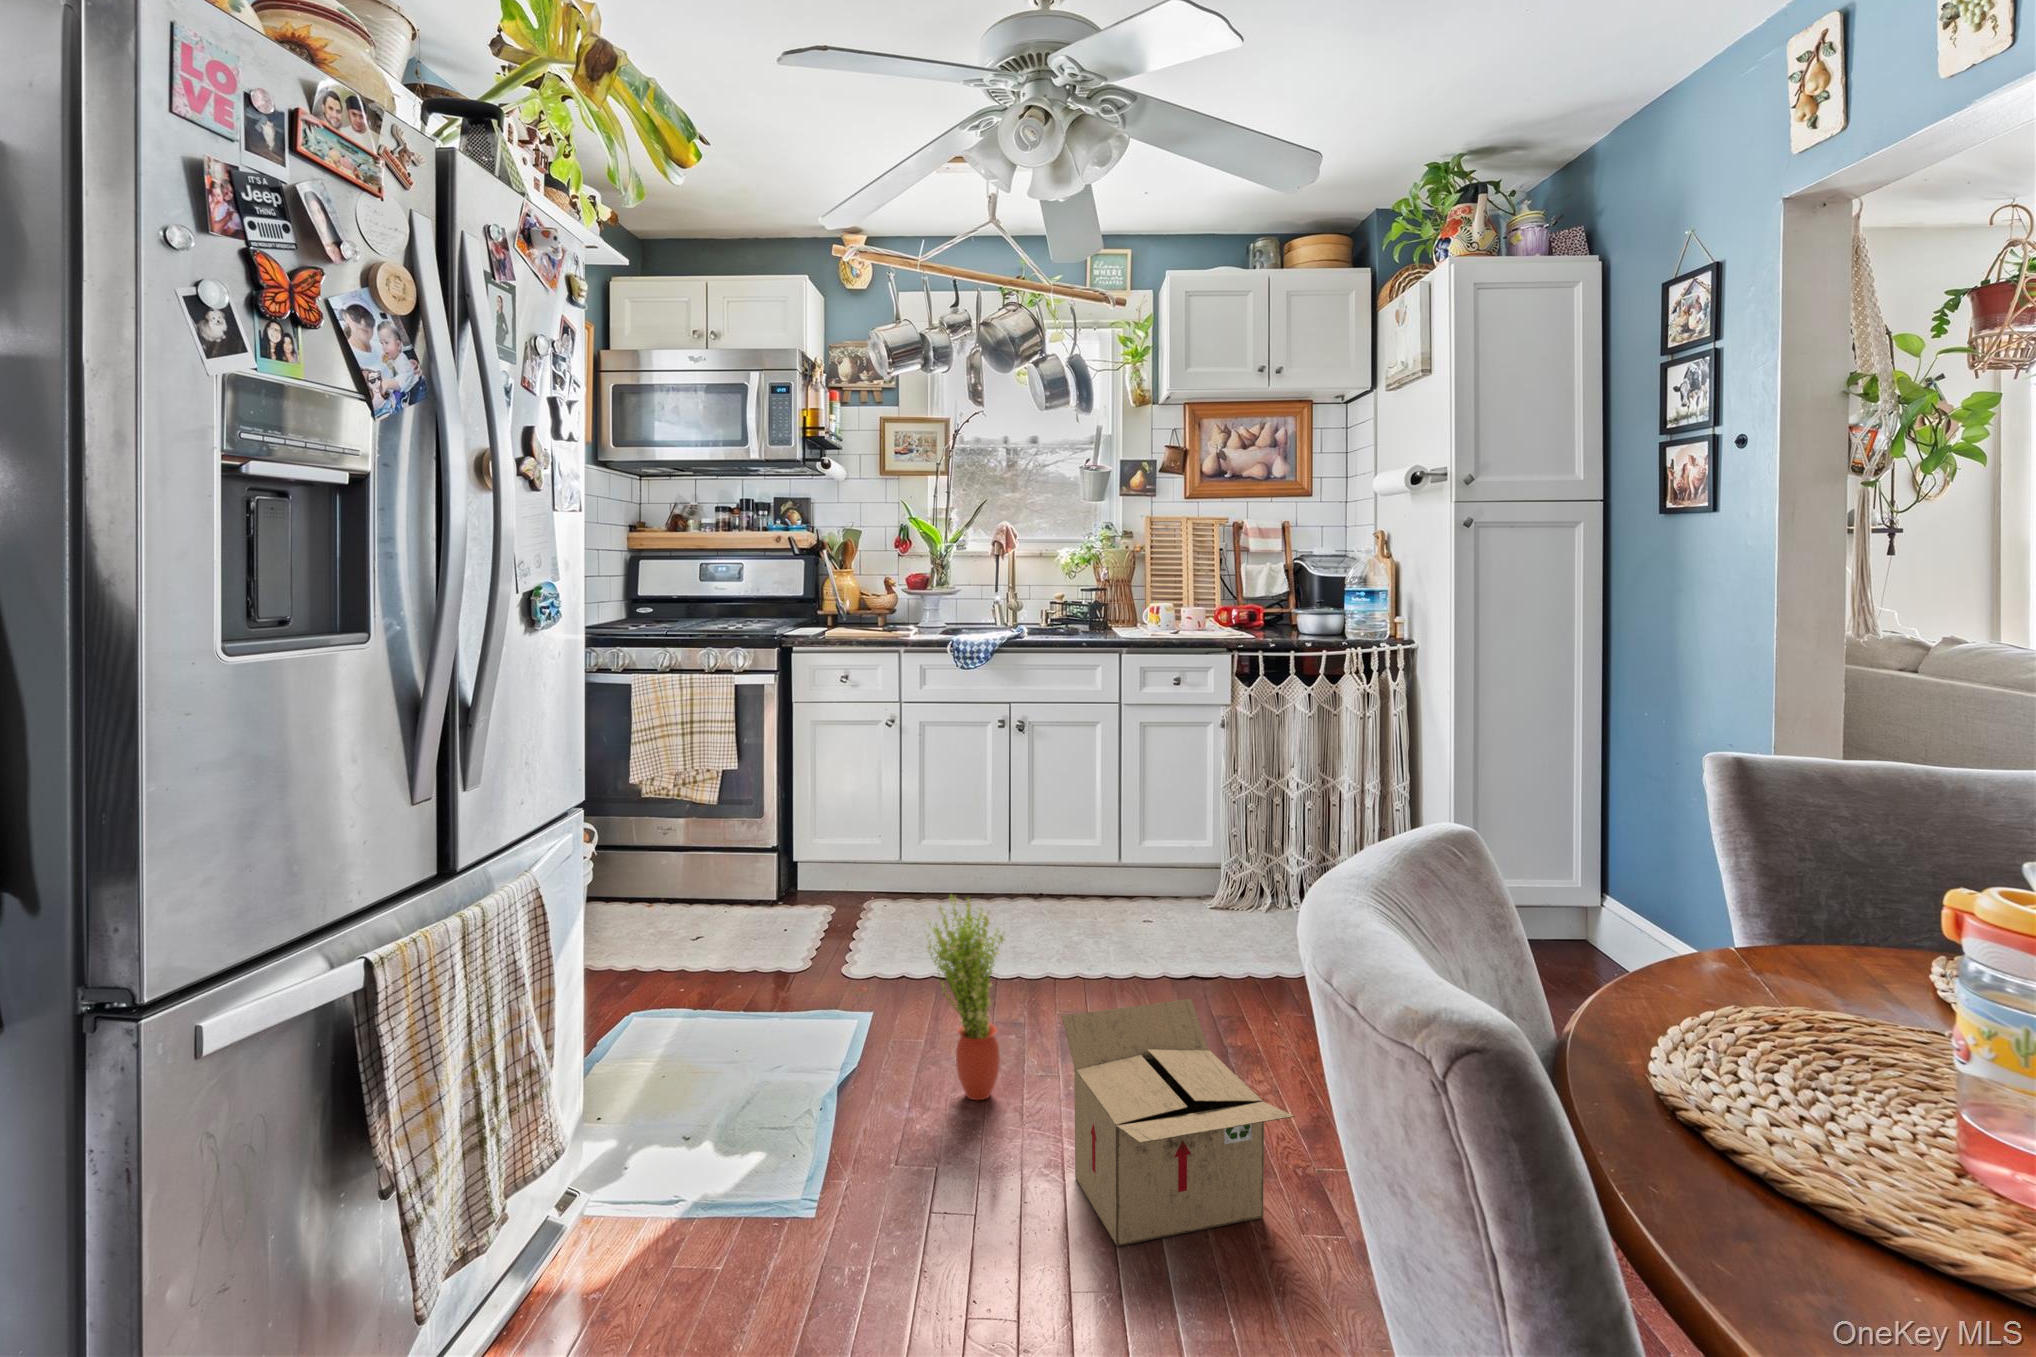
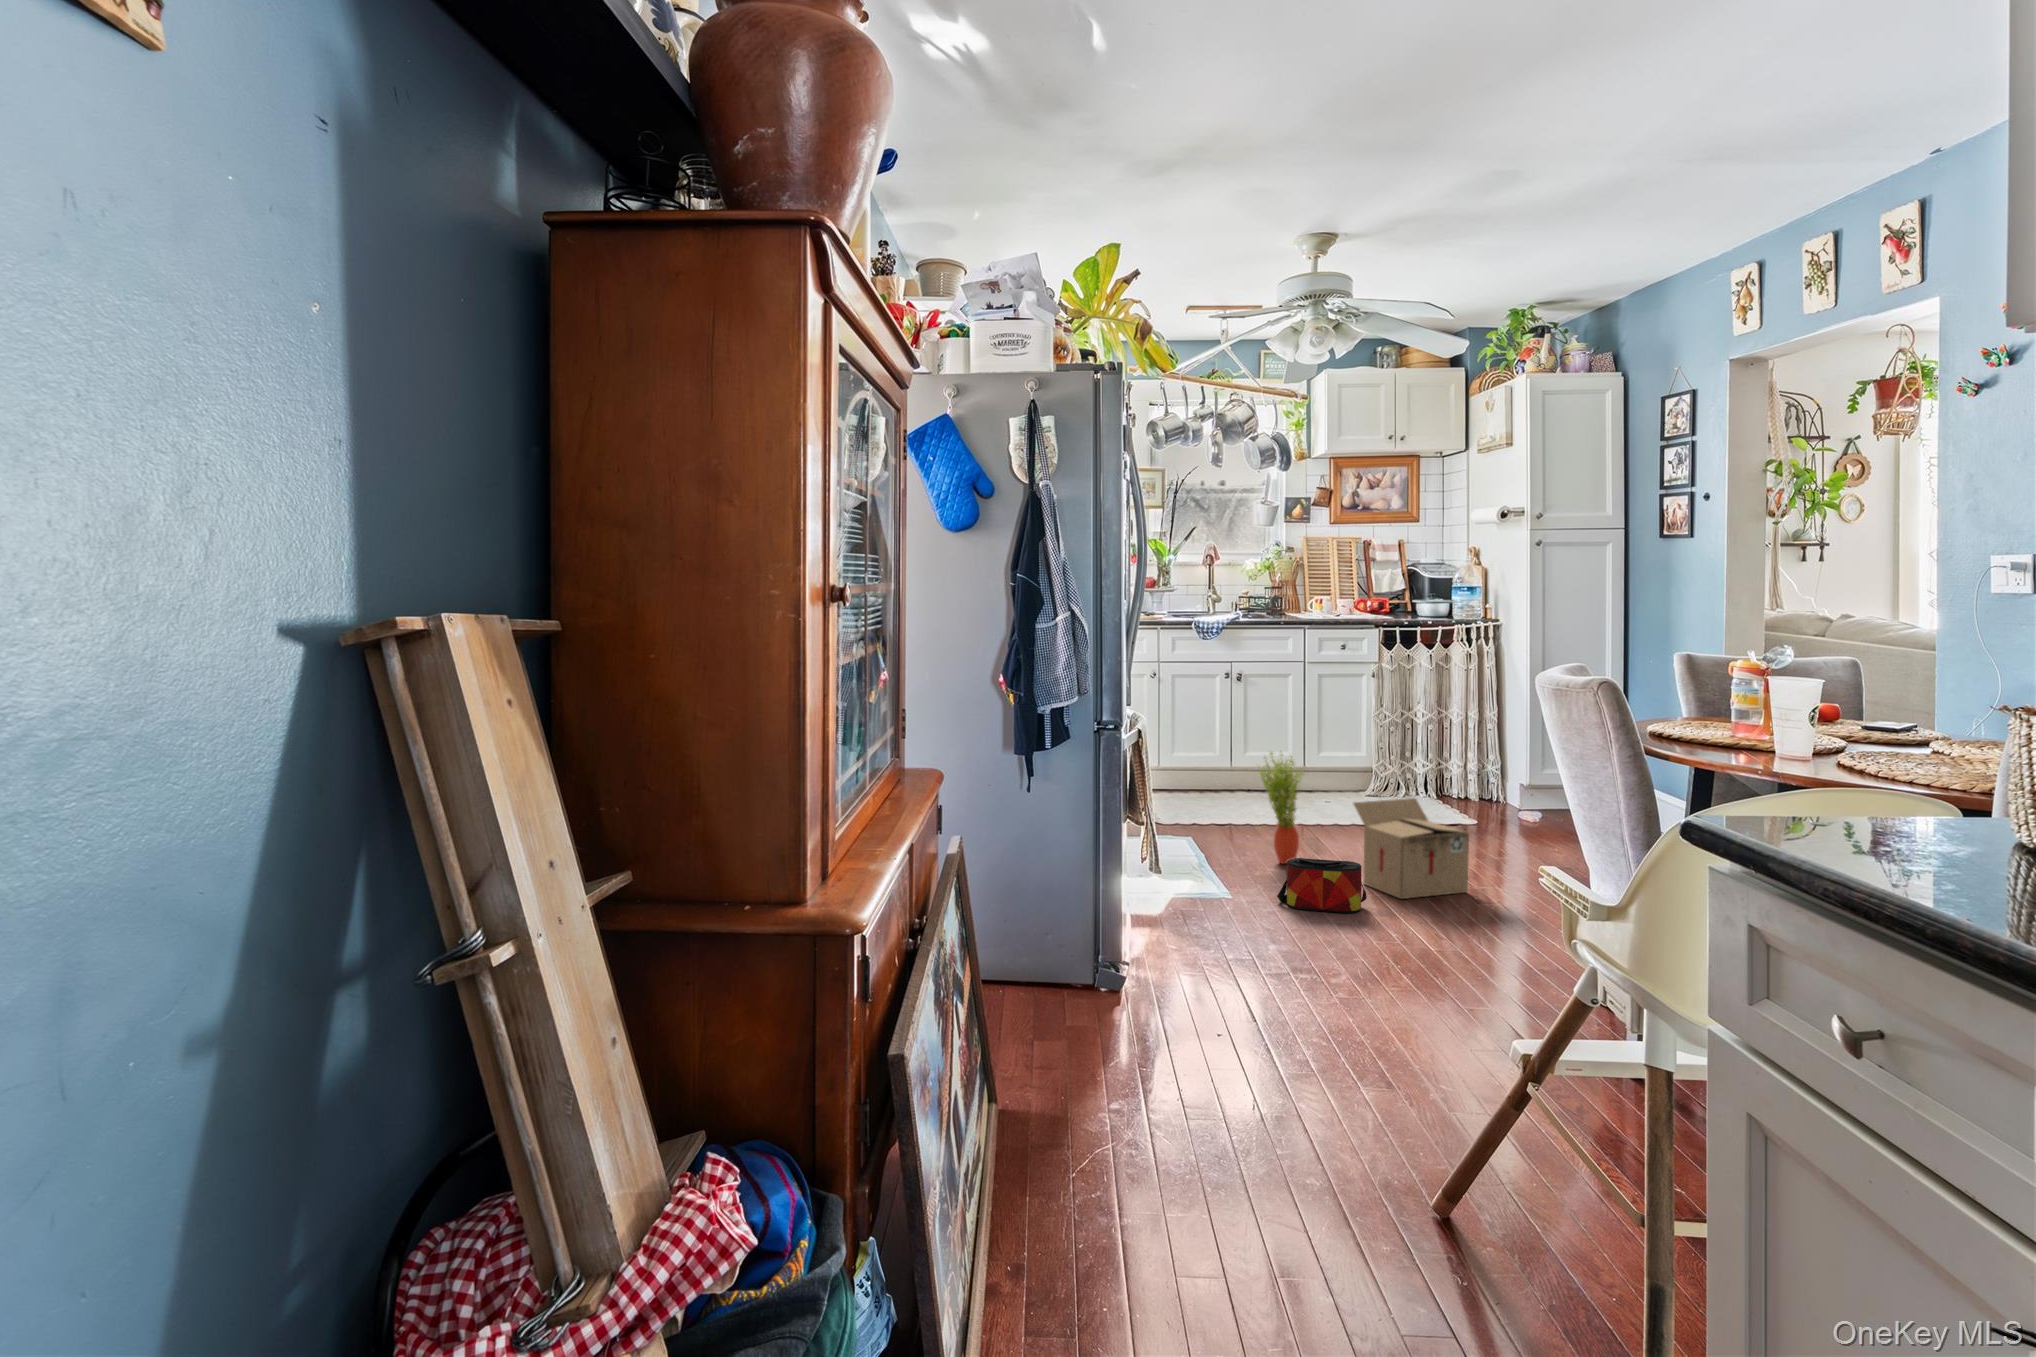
bag: none [860,1163,1028,1310] -> present [1277,858,1367,913]

